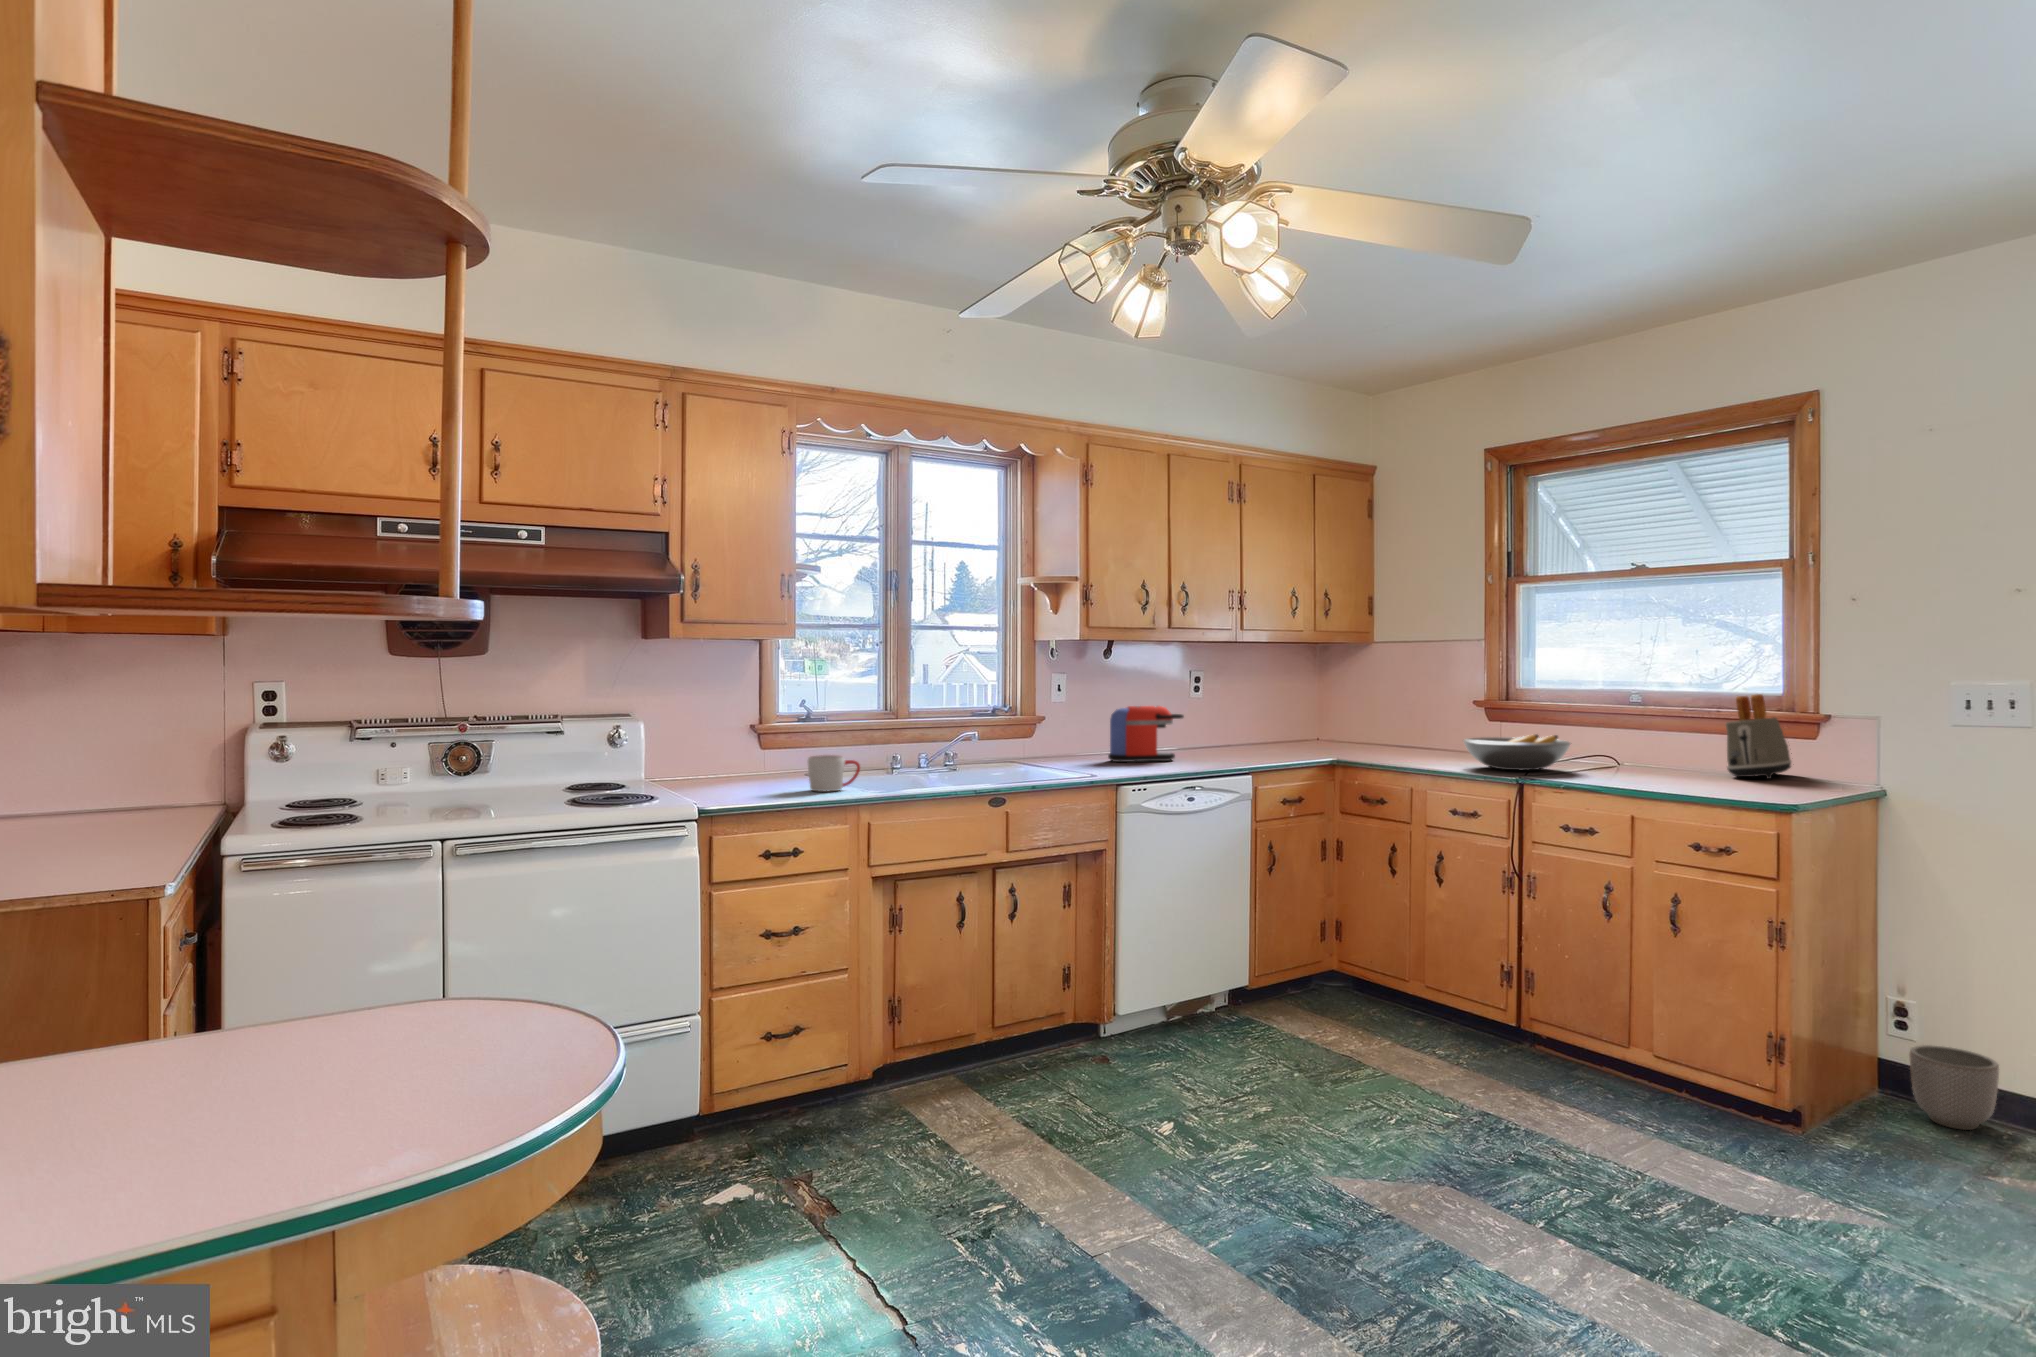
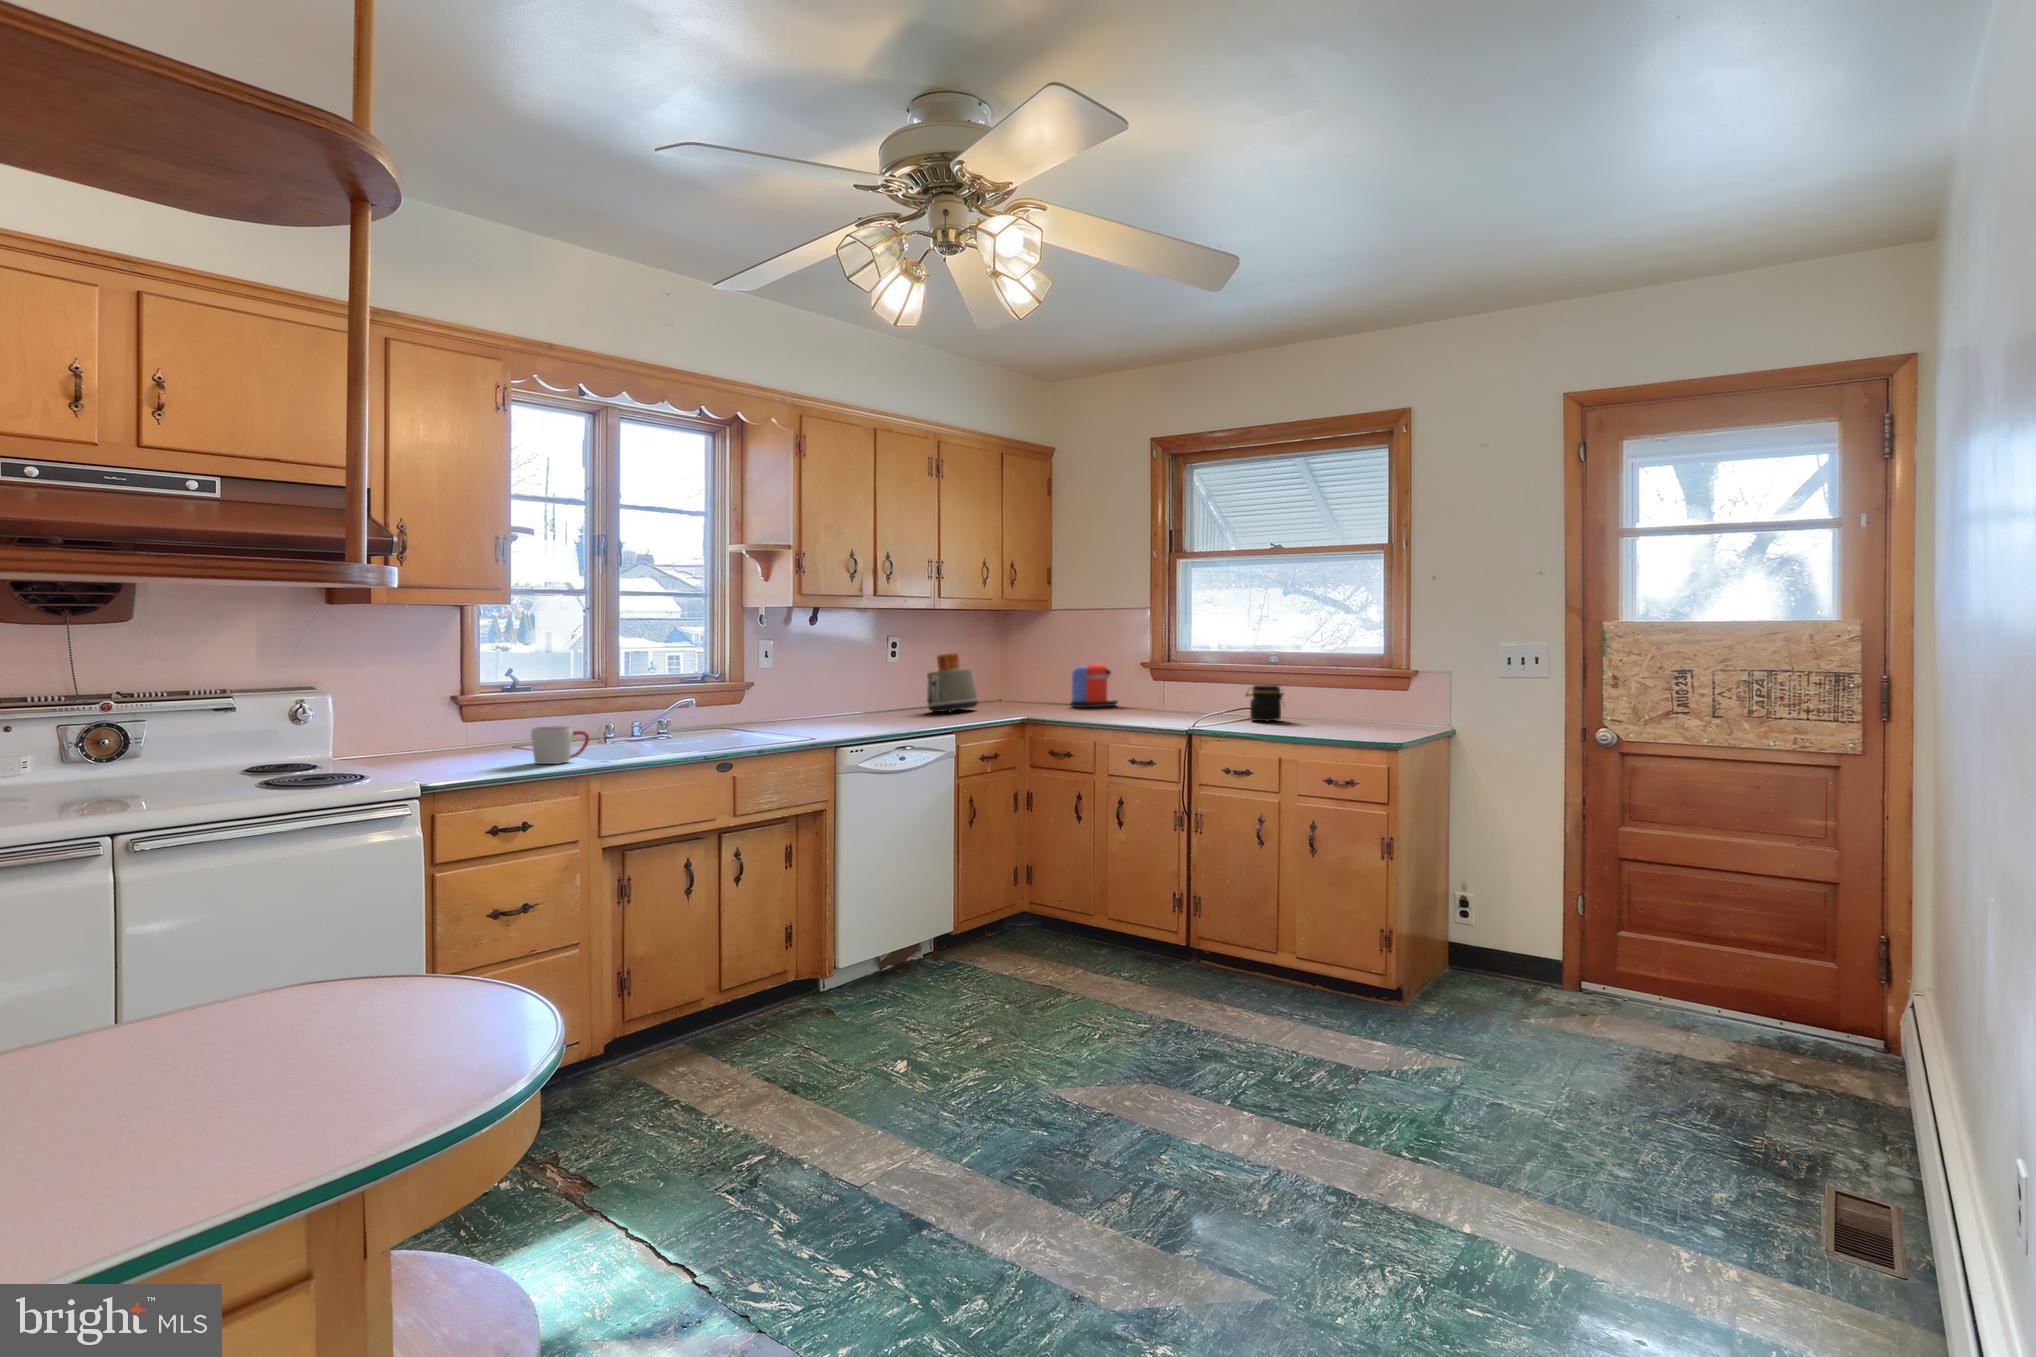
toaster: present [1726,694,1792,779] -> present [927,652,979,712]
coffee maker: present [1108,706,1184,762] -> present [1070,664,1117,707]
jar: none [1600,724,1653,768] -> present [1246,685,1283,721]
fruit bowl: present [1463,734,1570,770] -> none [1140,694,1227,725]
planter: present [1909,1045,1999,1130] -> none [1465,927,1522,988]

